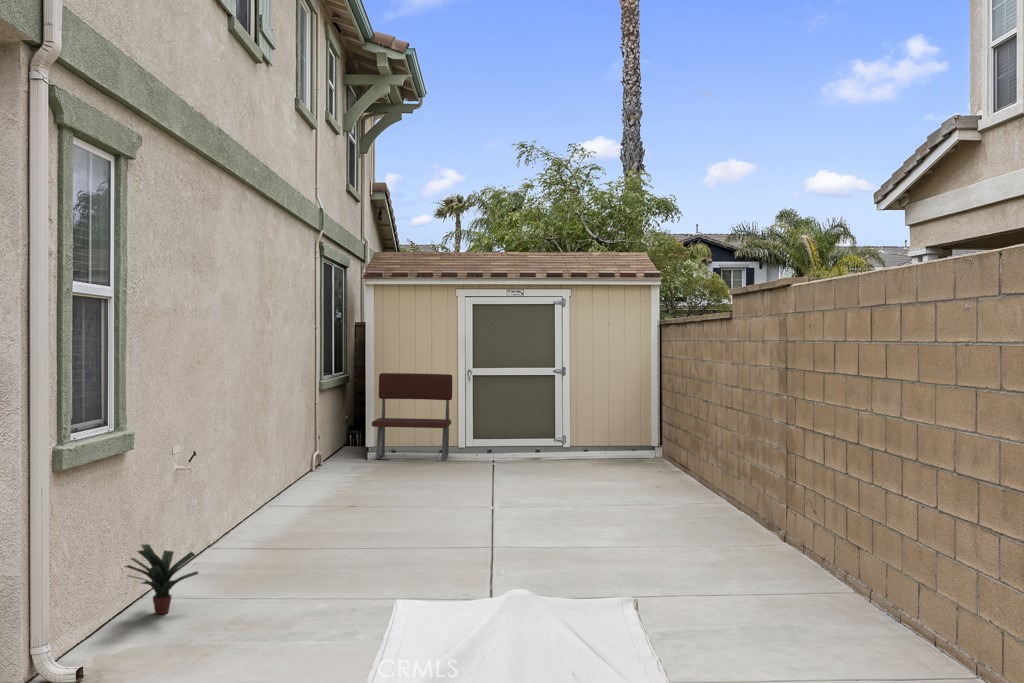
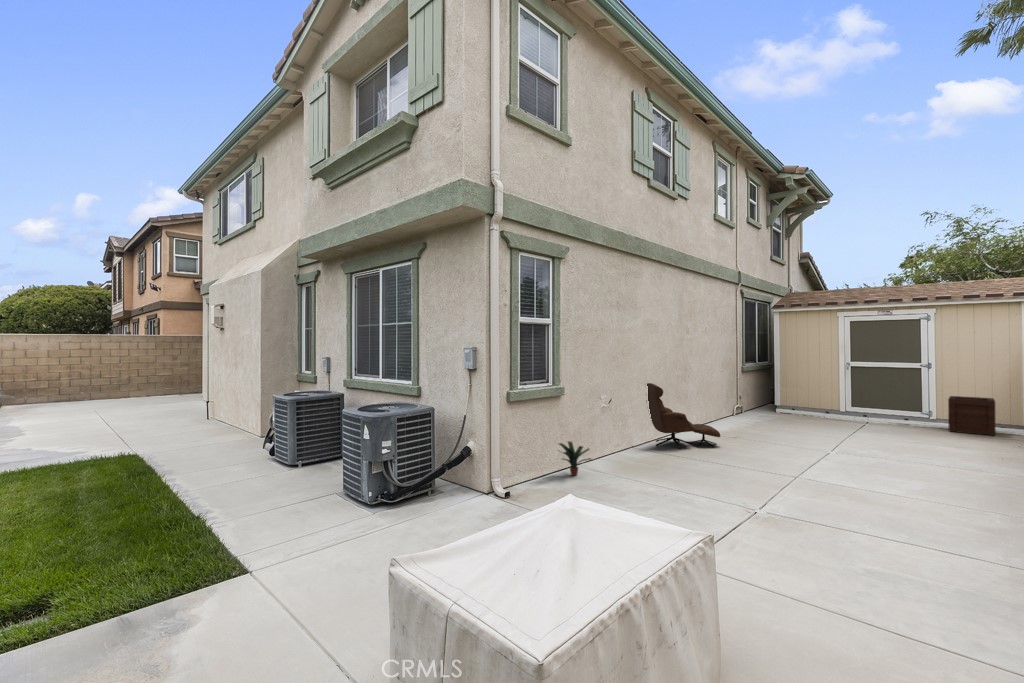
bench: present [372,373,452,460] -> none [775,365,834,420]
wooden crate: none [584,413,635,463] -> present [948,396,996,436]
lounge chair: none [221,414,351,534] -> present [647,383,720,449]

